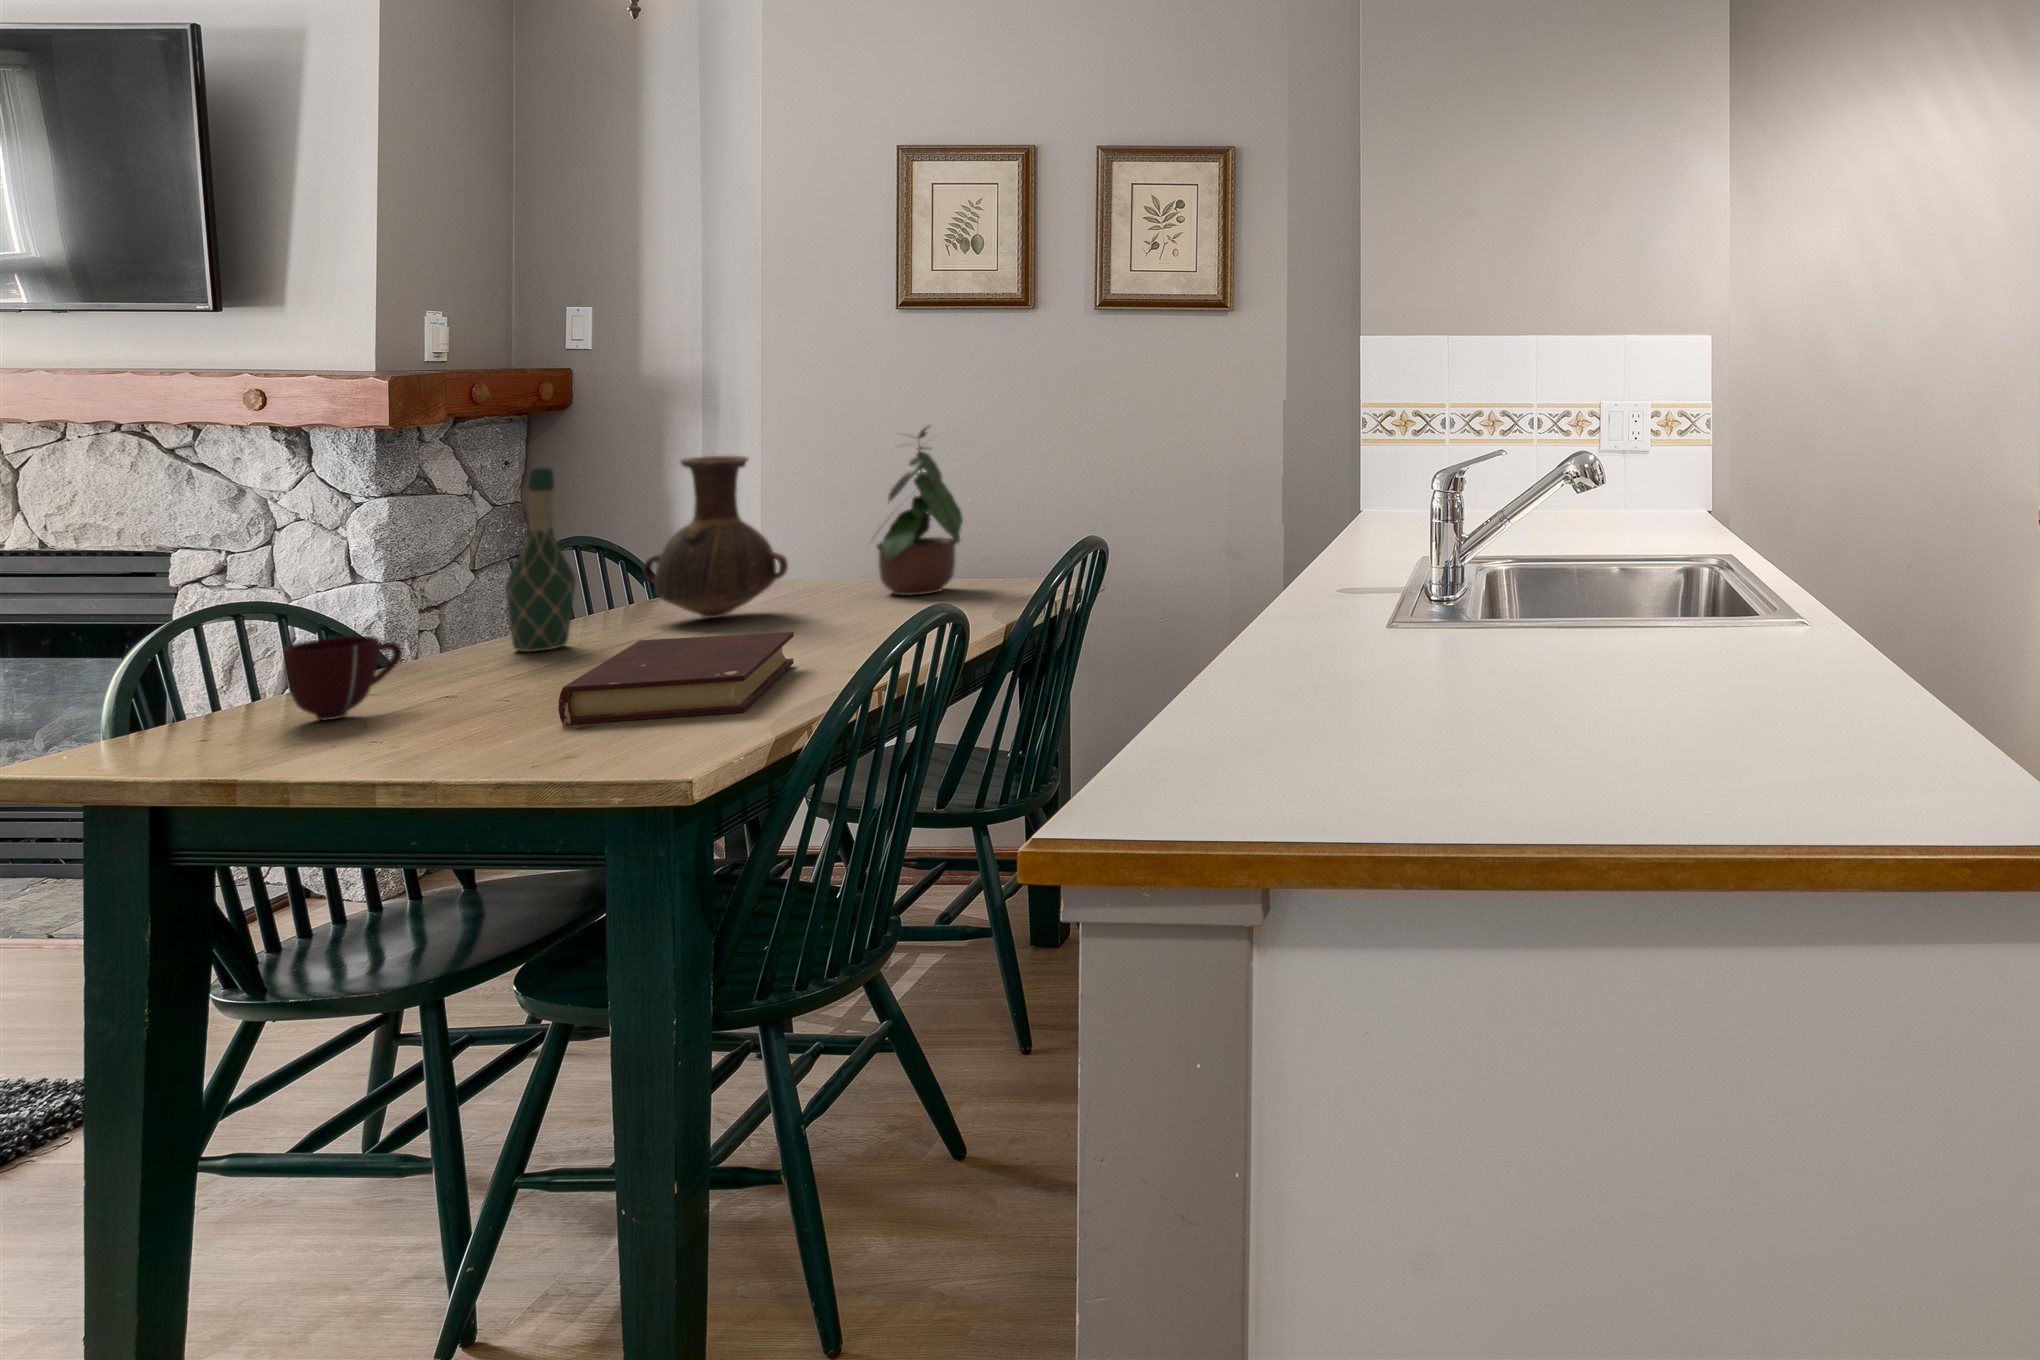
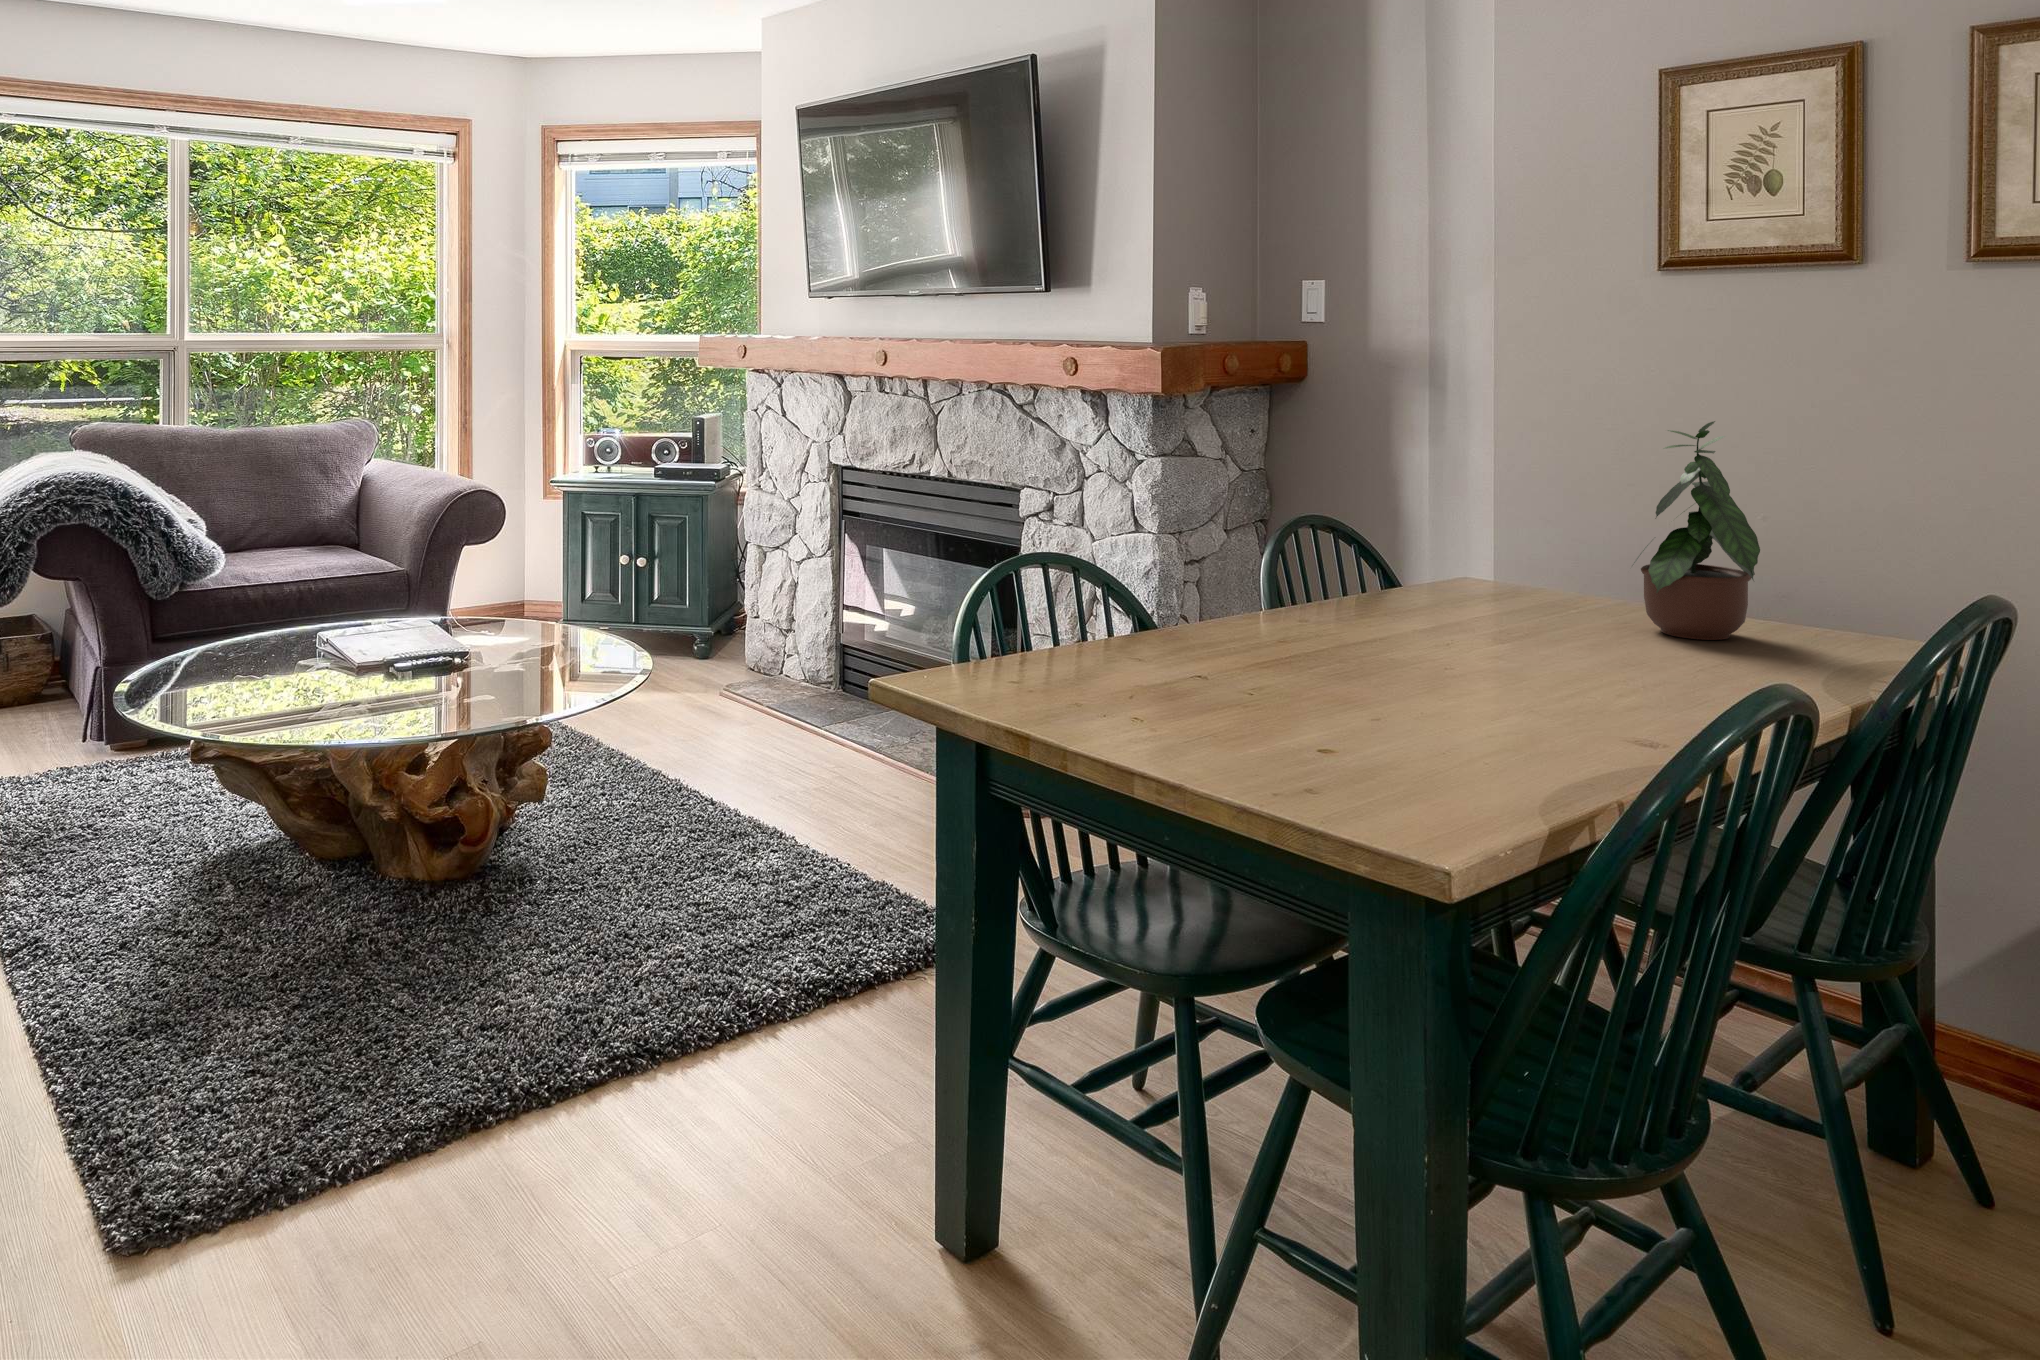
vase: present [643,456,788,618] -> none [1379,446,1536,631]
wine bottle: present [505,468,576,652] -> none [1253,449,1316,642]
book: present [559,632,794,725] -> none [1302,655,1552,777]
mug: present [283,636,402,720] -> none [1075,606,1166,687]

